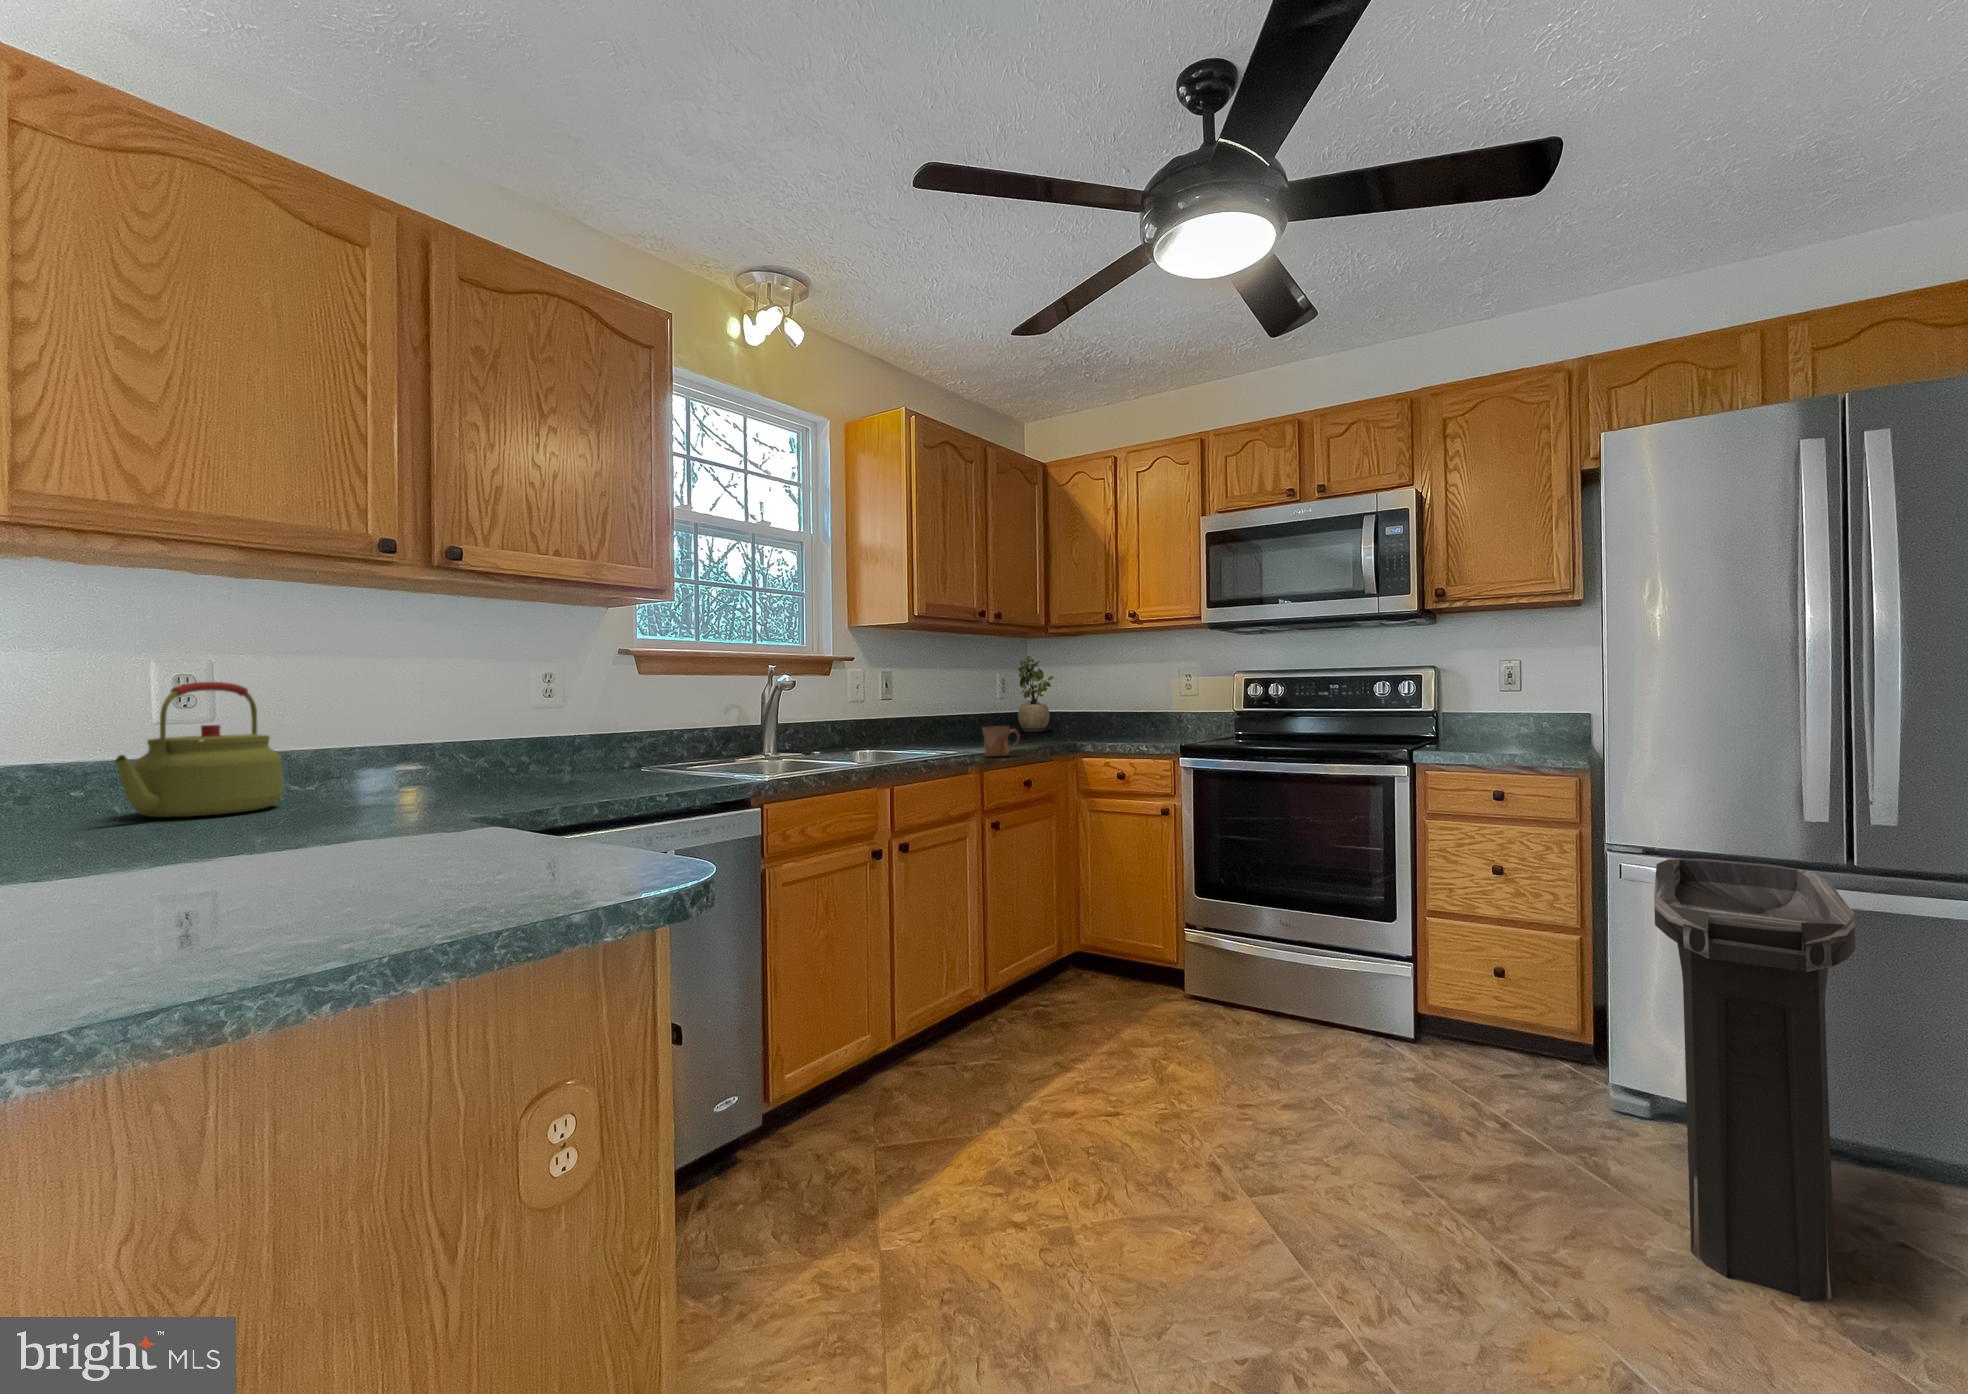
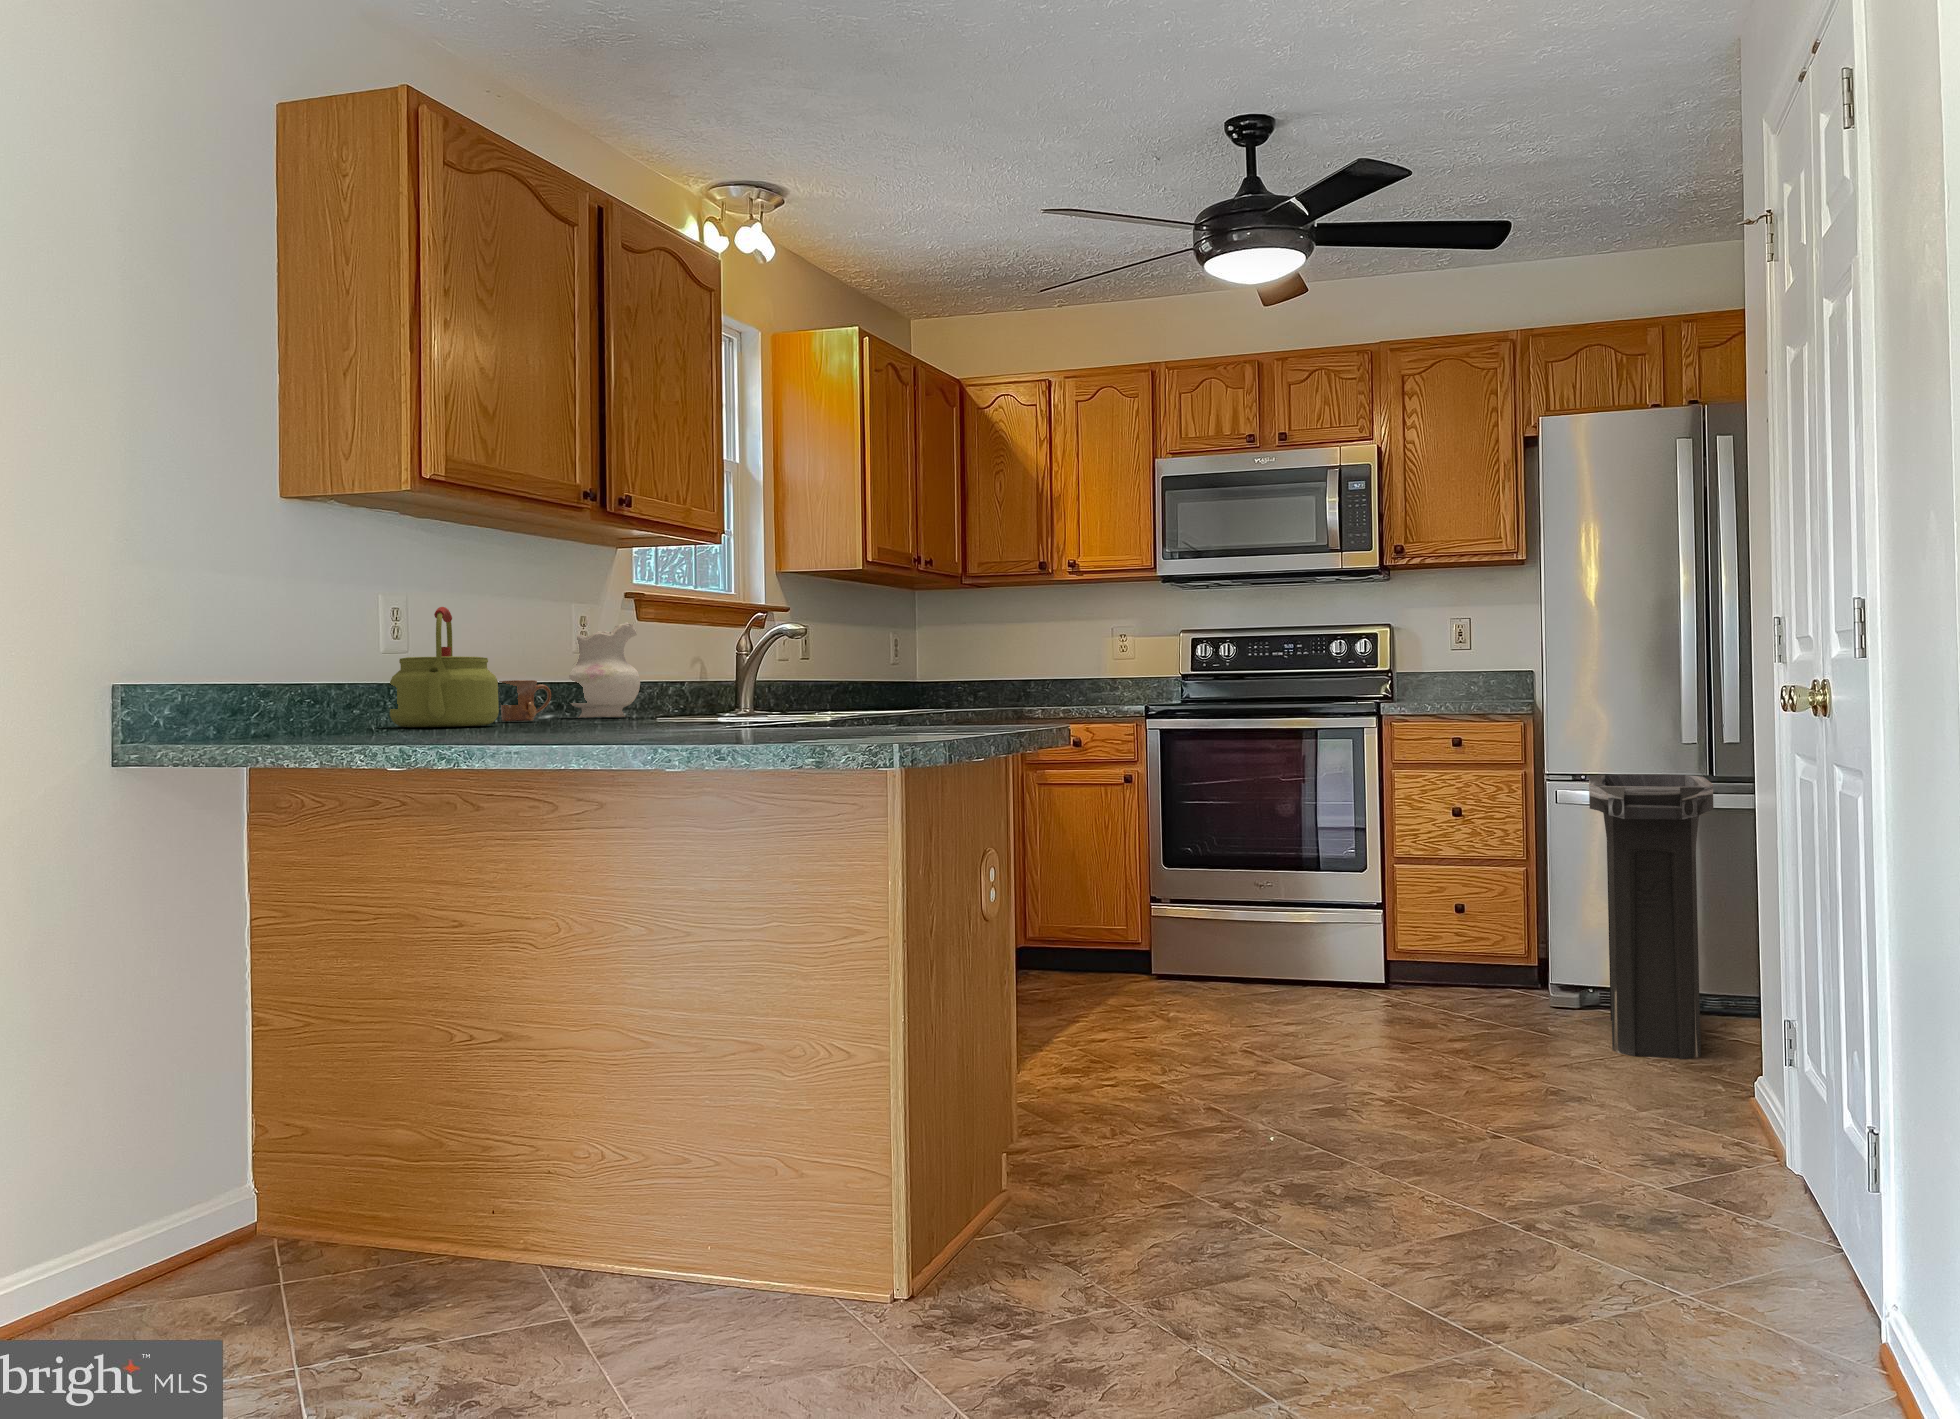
potted plant: present [1017,655,1054,732] -> none [920,612,972,704]
ceramic pitcher: none [514,681,597,775] -> present [569,622,640,718]
mug: present [982,726,1020,756] -> present [499,680,551,721]

